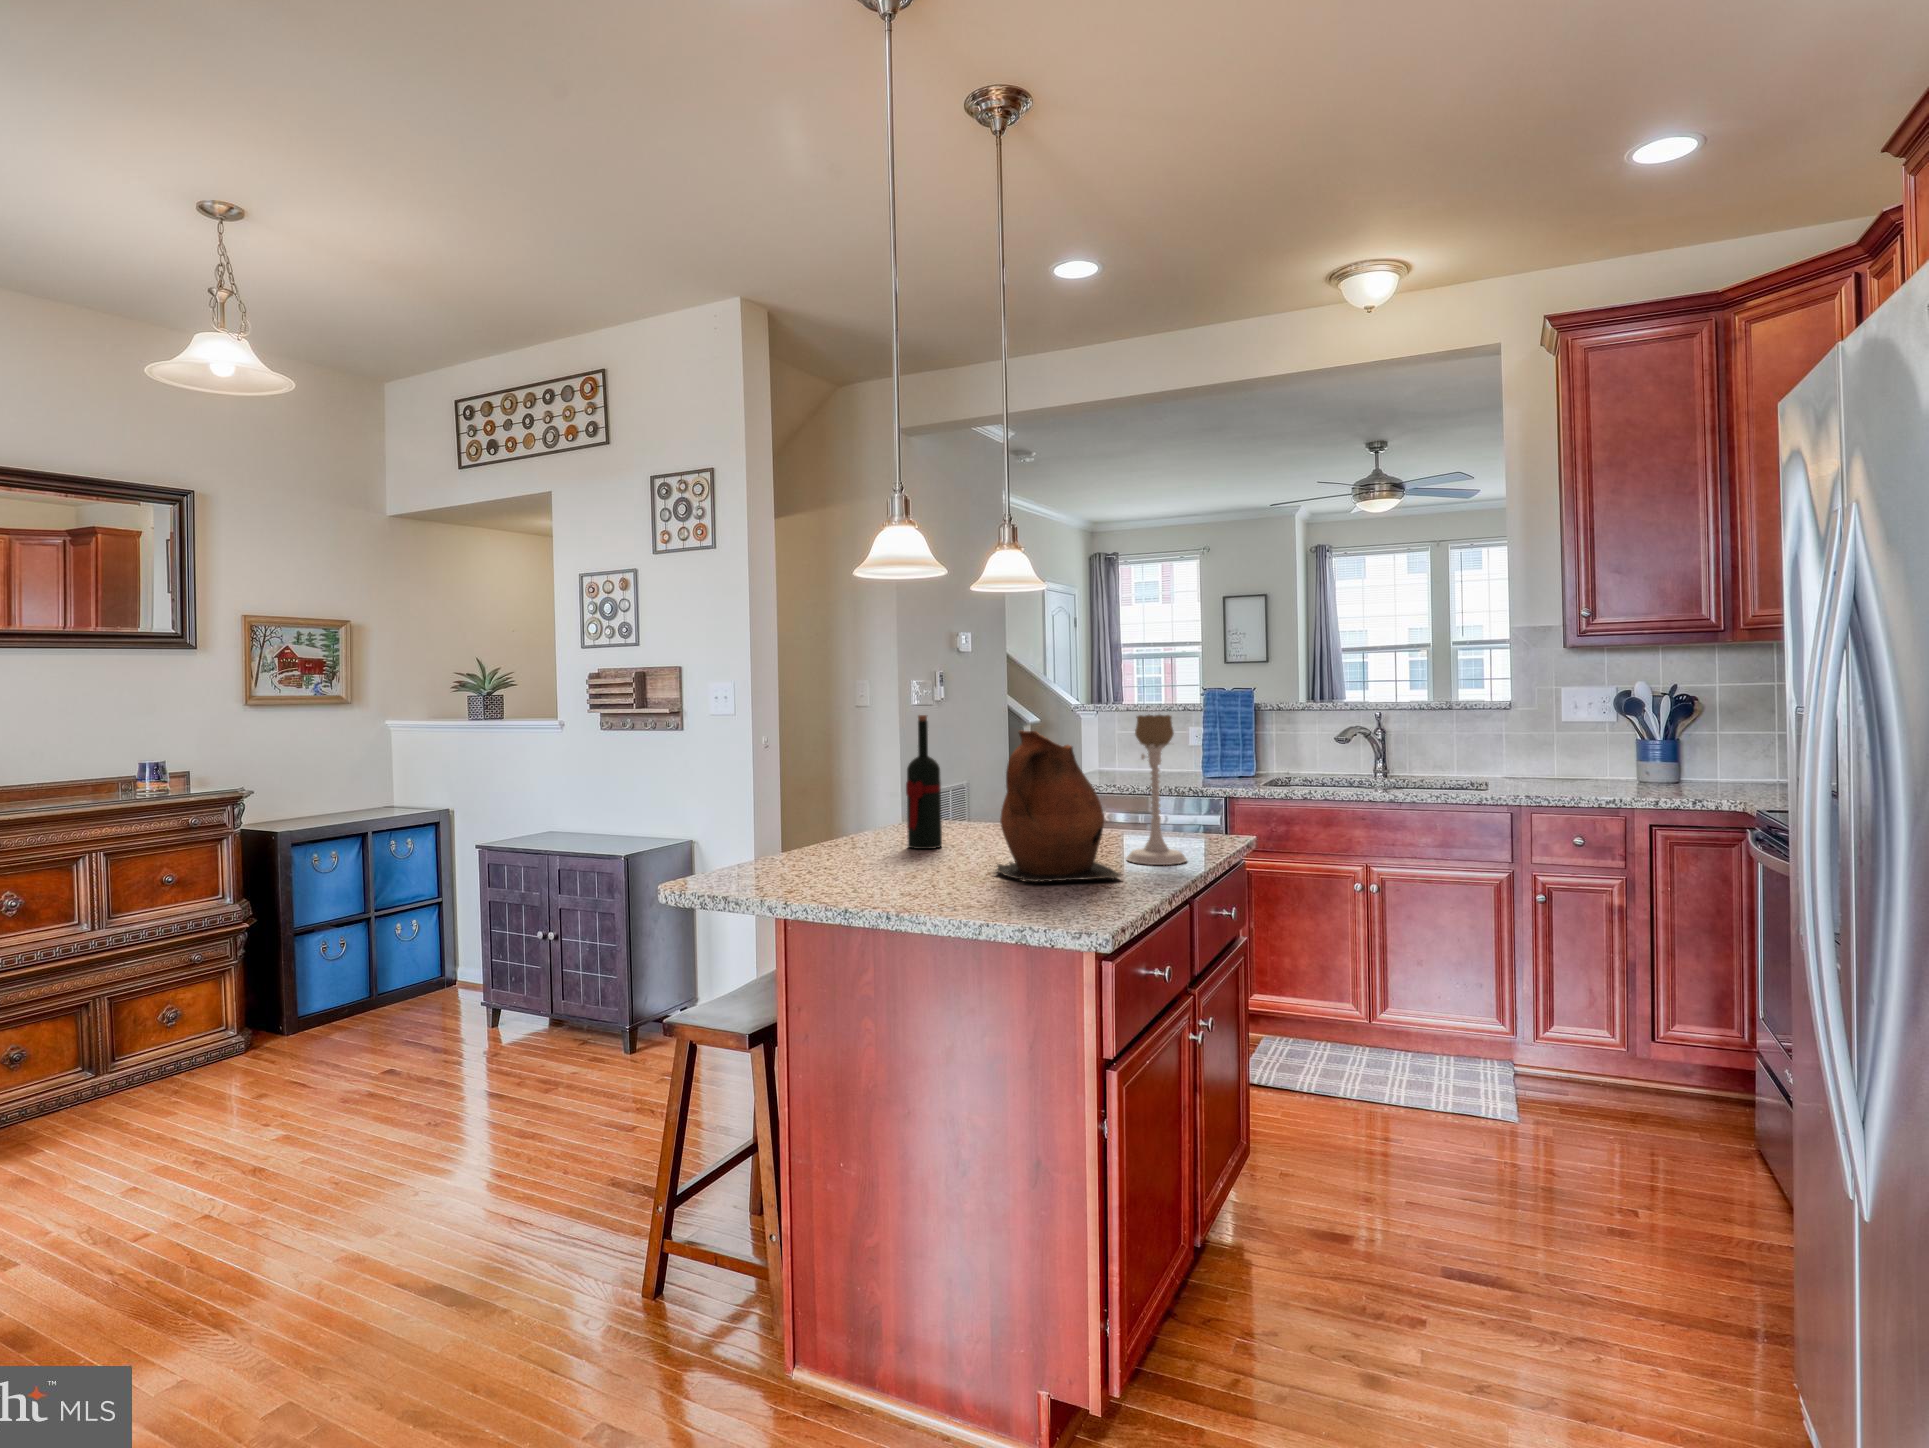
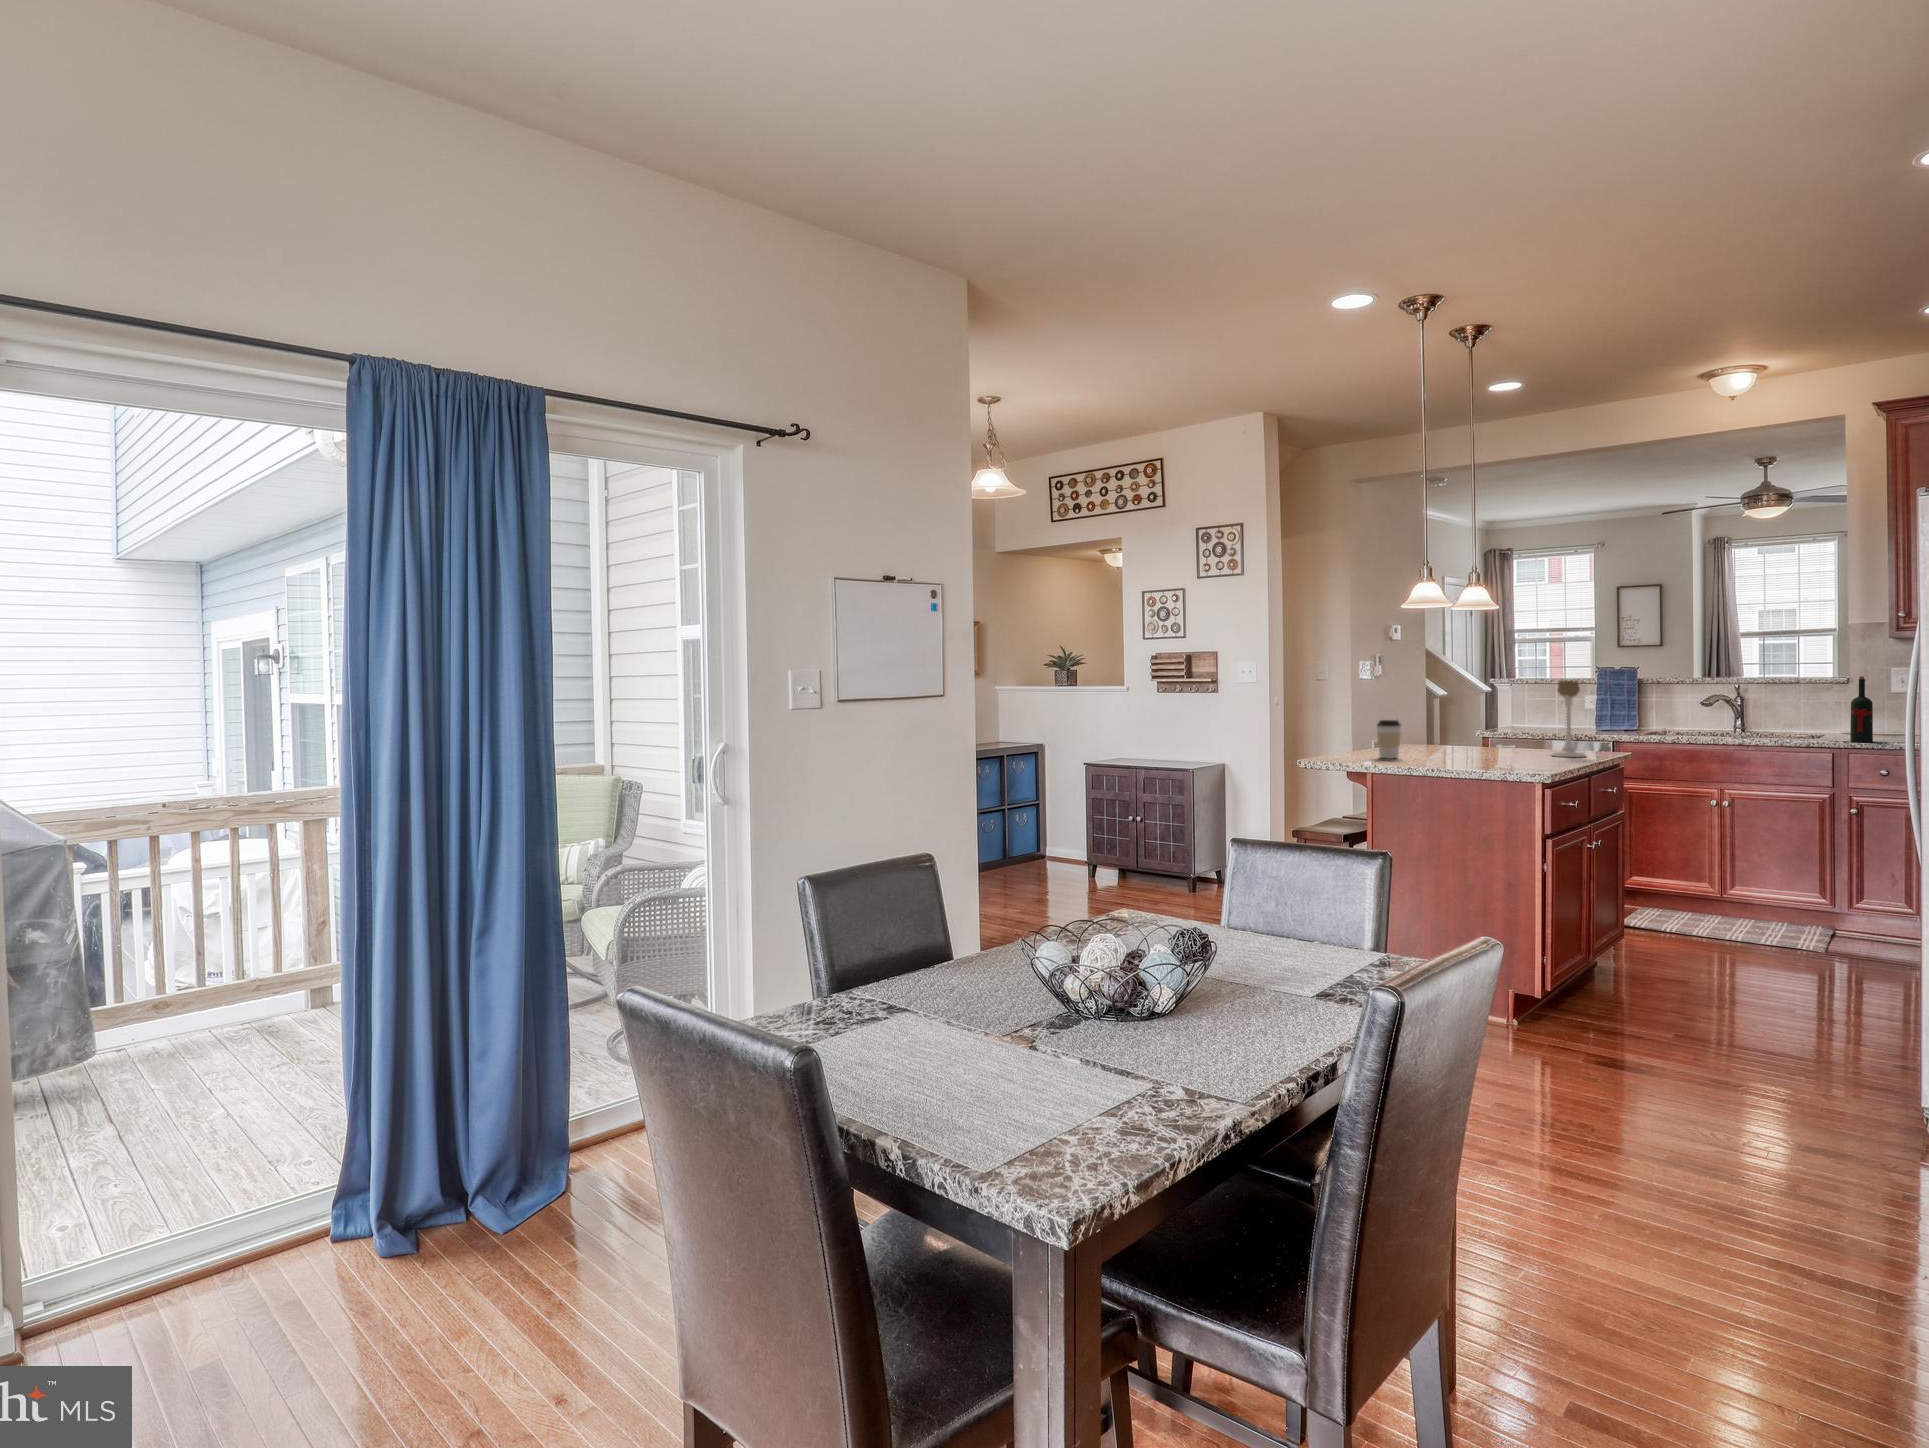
wine bottle: present [906,715,942,849] -> present [1850,676,1873,742]
ceramic pitcher: present [997,730,1121,882] -> none [1476,686,1551,760]
coffee cup: none [786,805,836,891] -> present [1377,720,1401,758]

